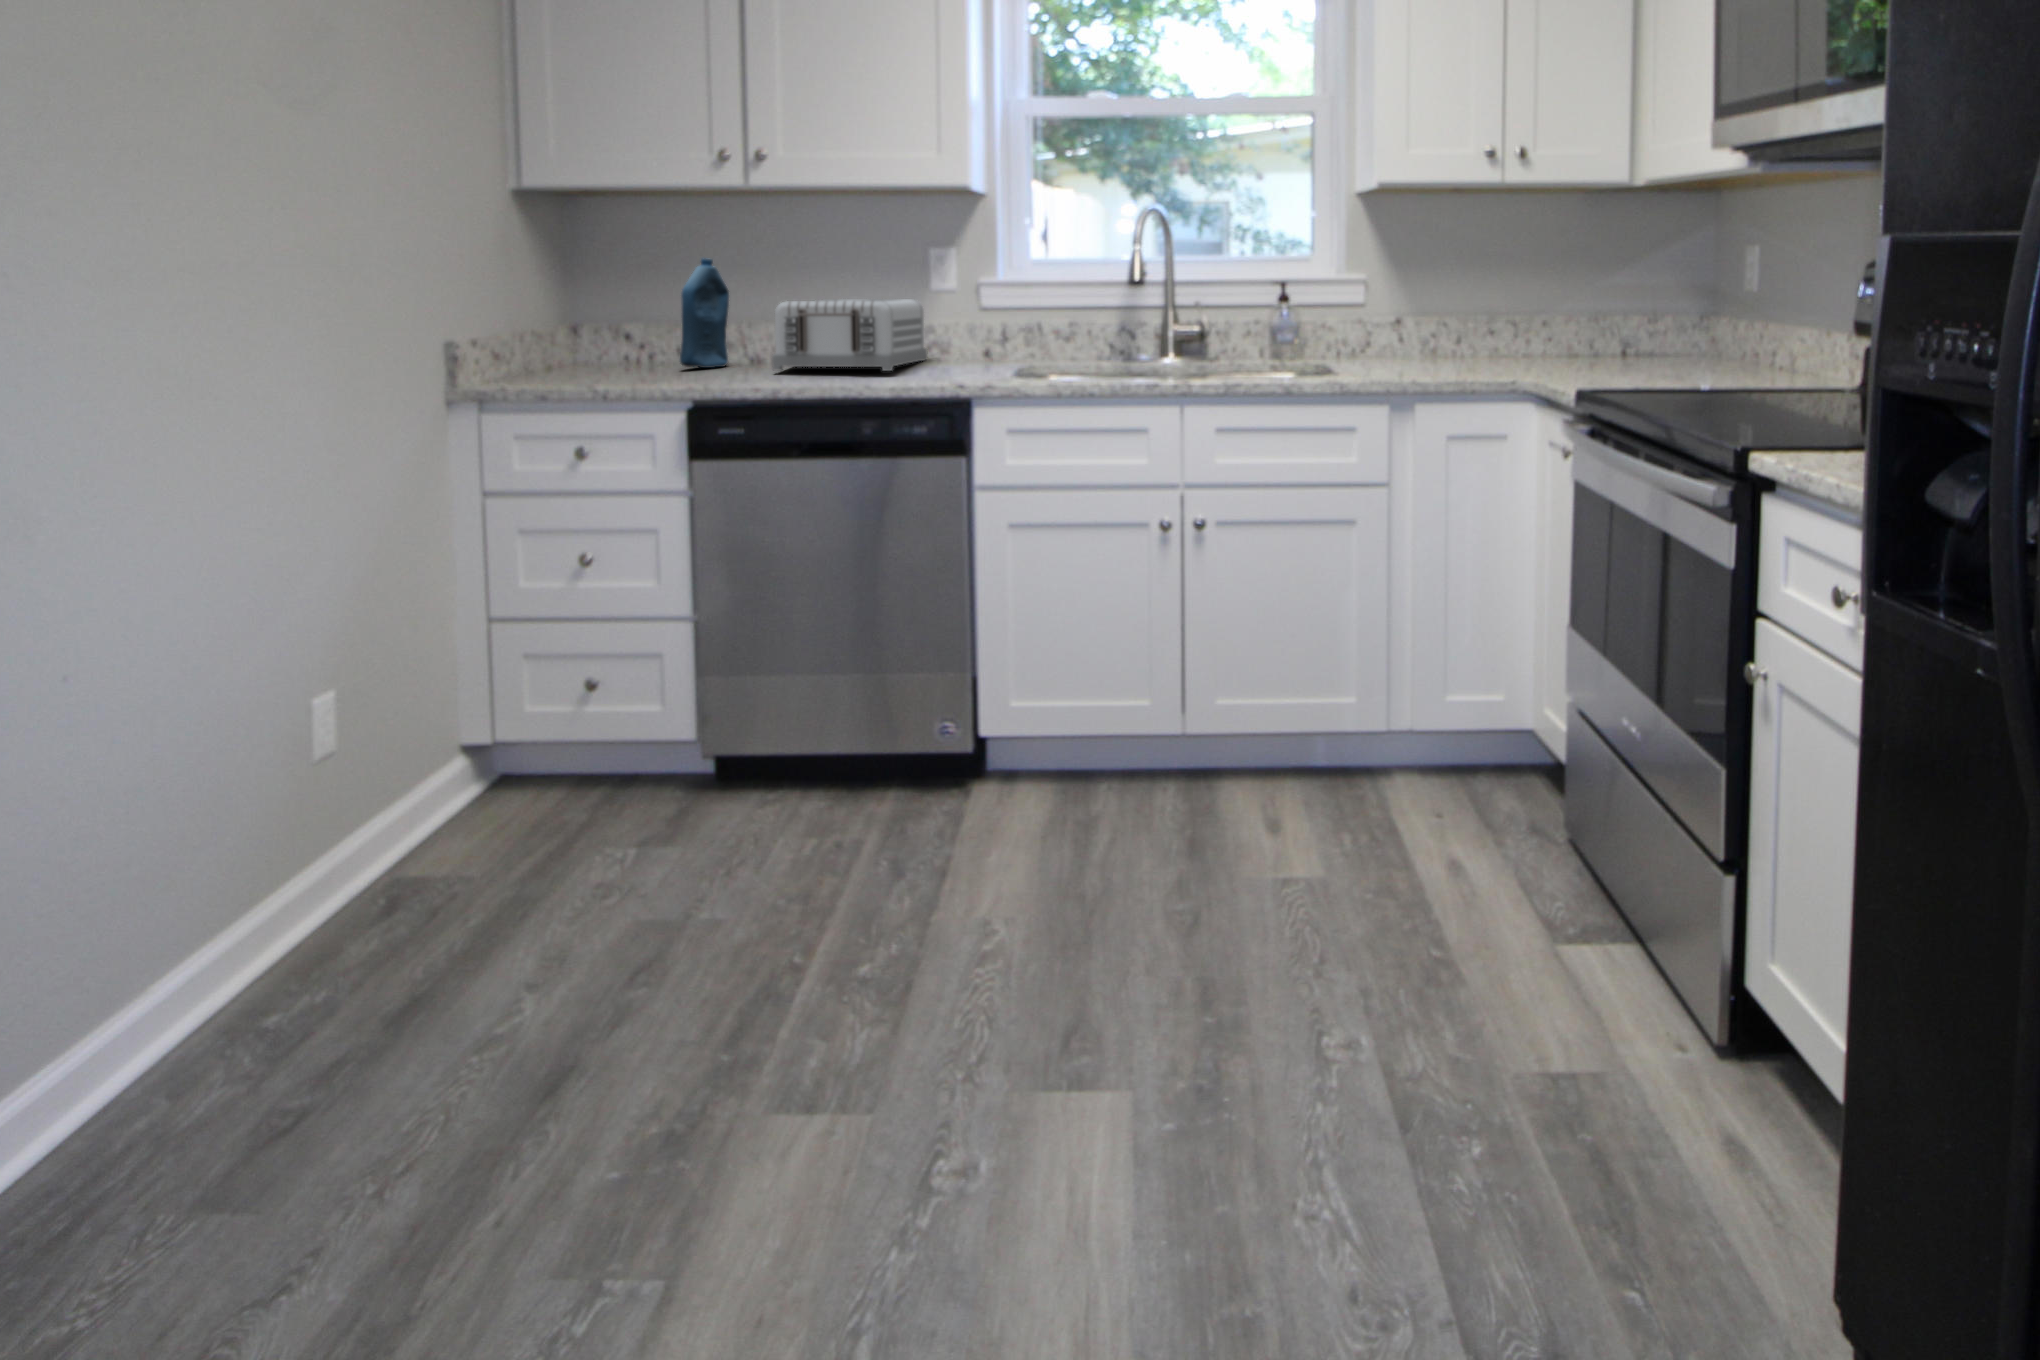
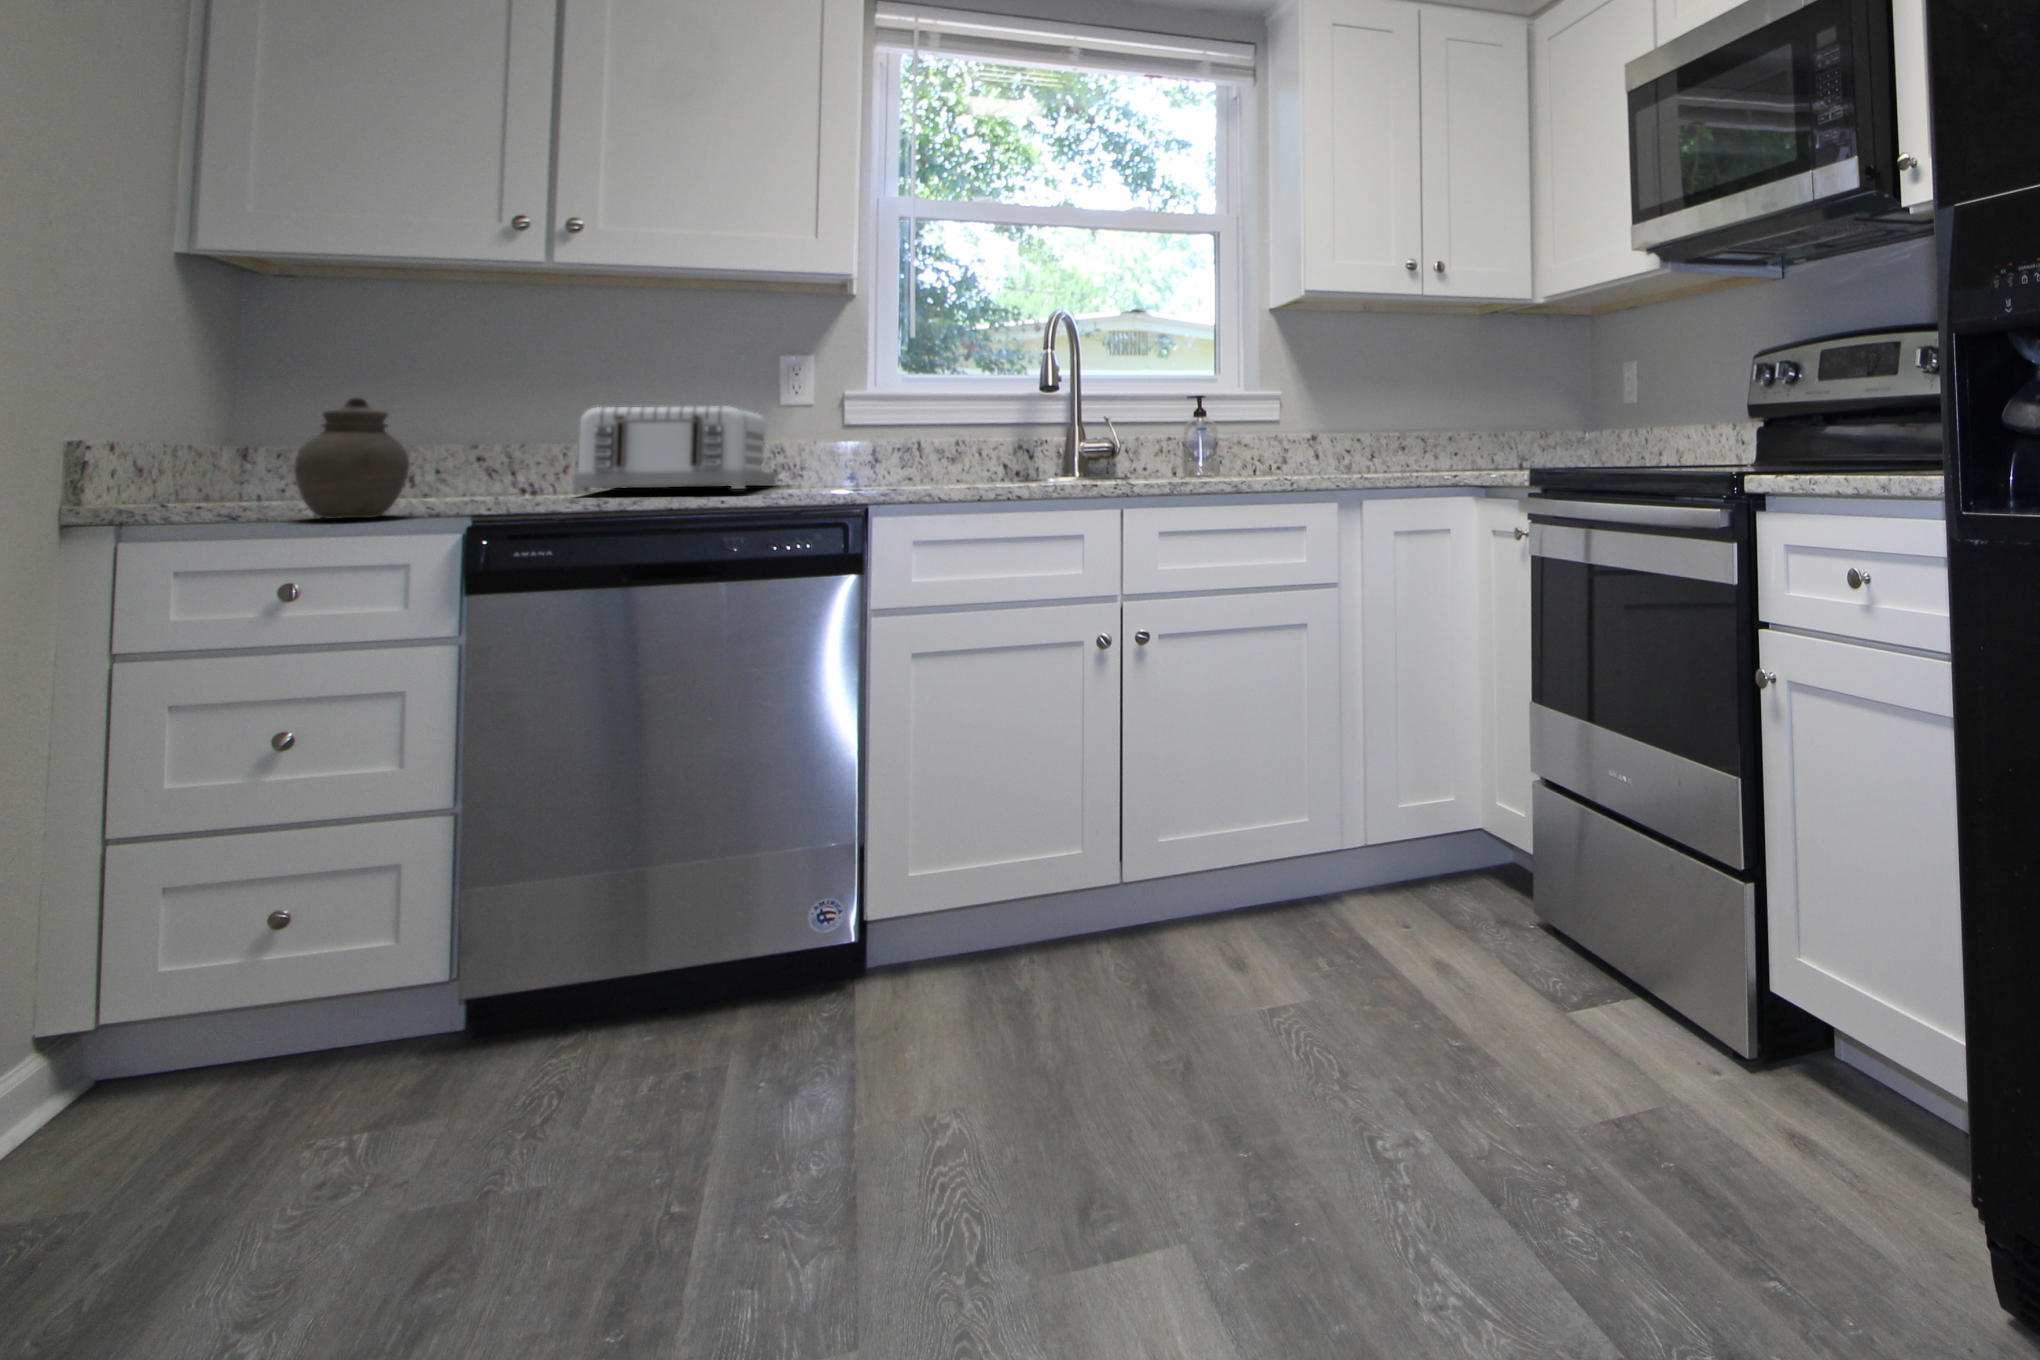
bottle: present [680,259,729,368] -> none [427,356,505,495]
jar: none [578,311,648,403] -> present [294,398,409,519]

